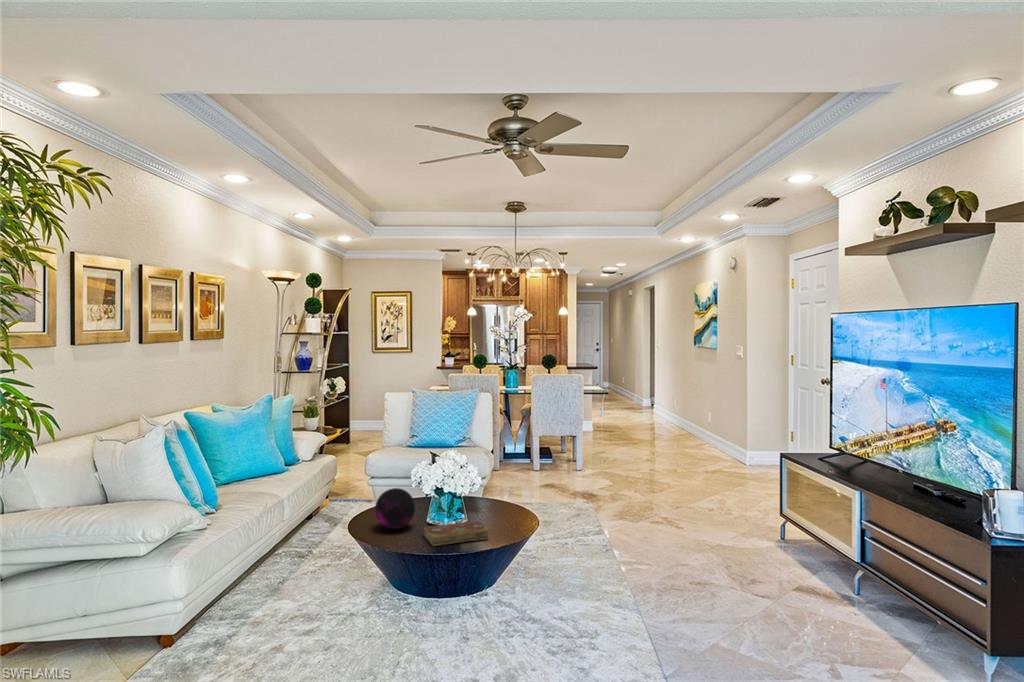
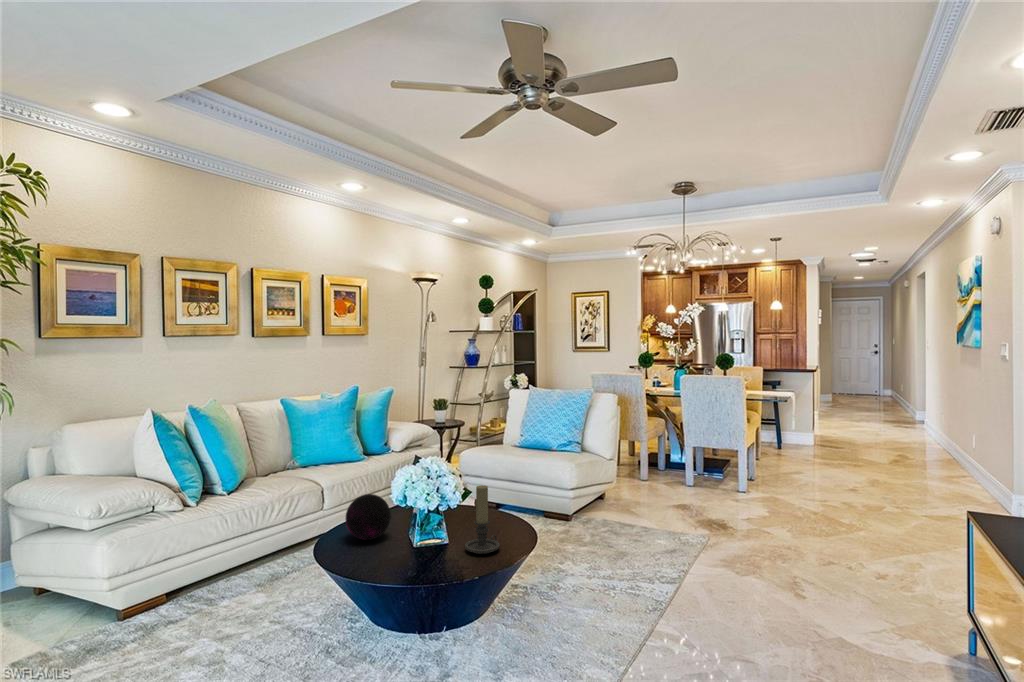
candle holder: none [486,469,514,524] -> present [465,485,500,554]
book: present [423,521,489,546] -> none [366,544,444,571]

